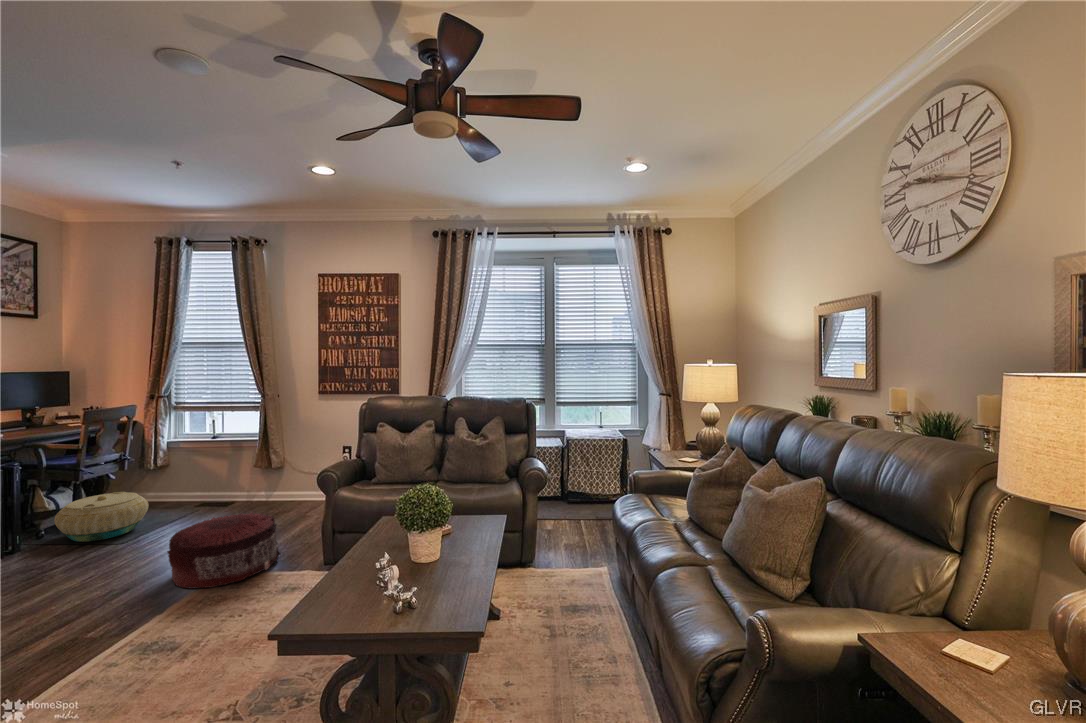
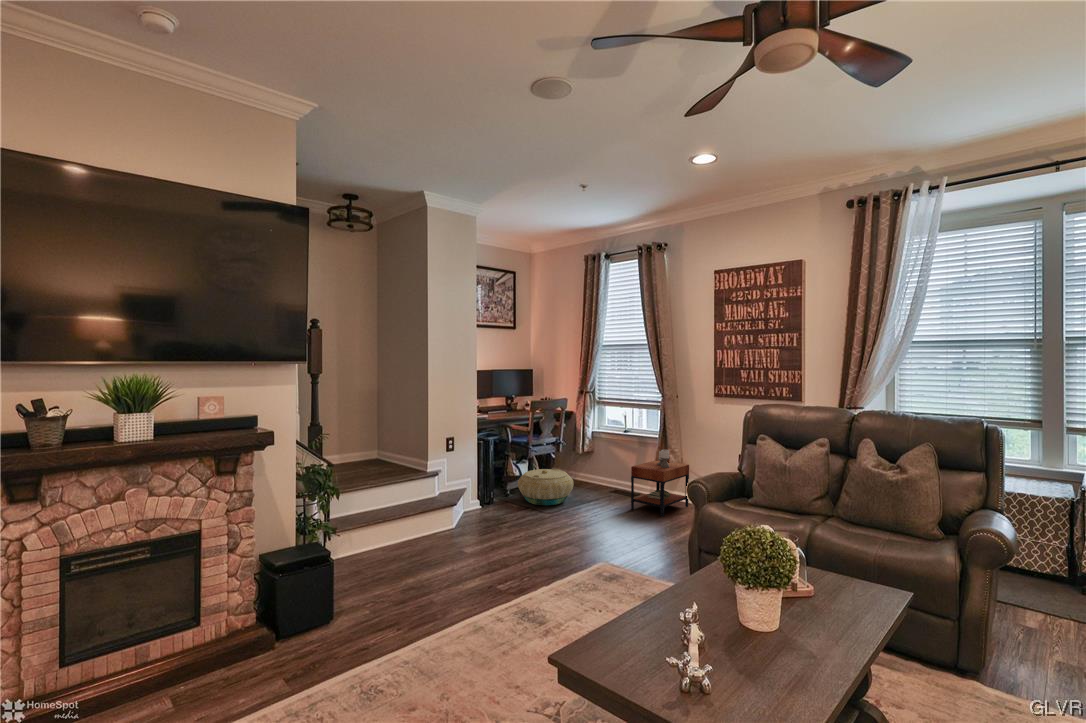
side table: none [230,449,294,518] -> present [631,450,689,517]
pouf: present [167,512,281,589] -> none [573,504,661,569]

